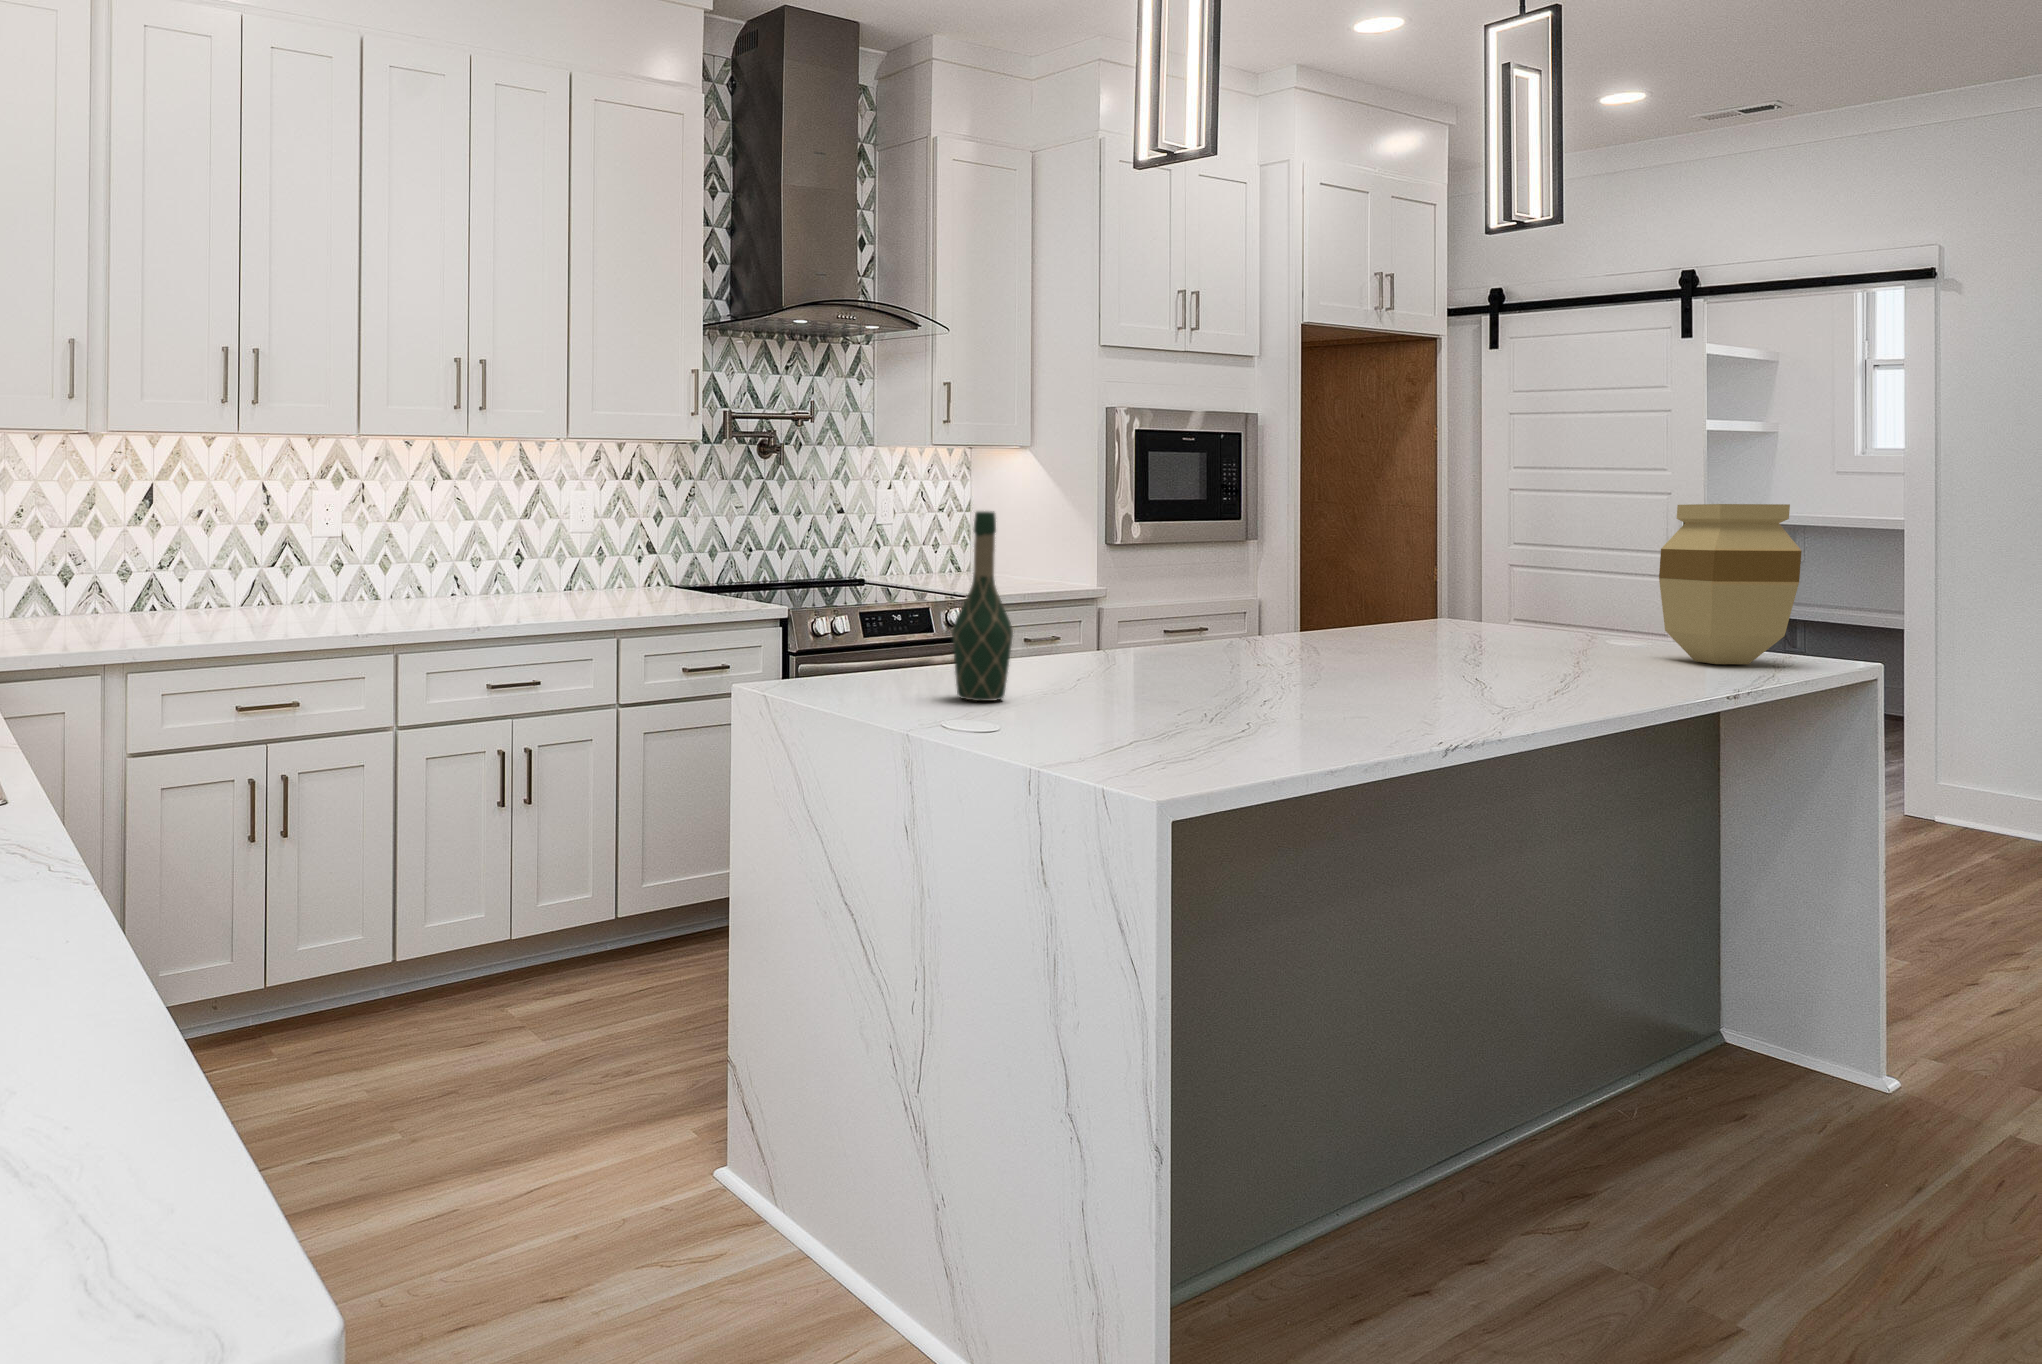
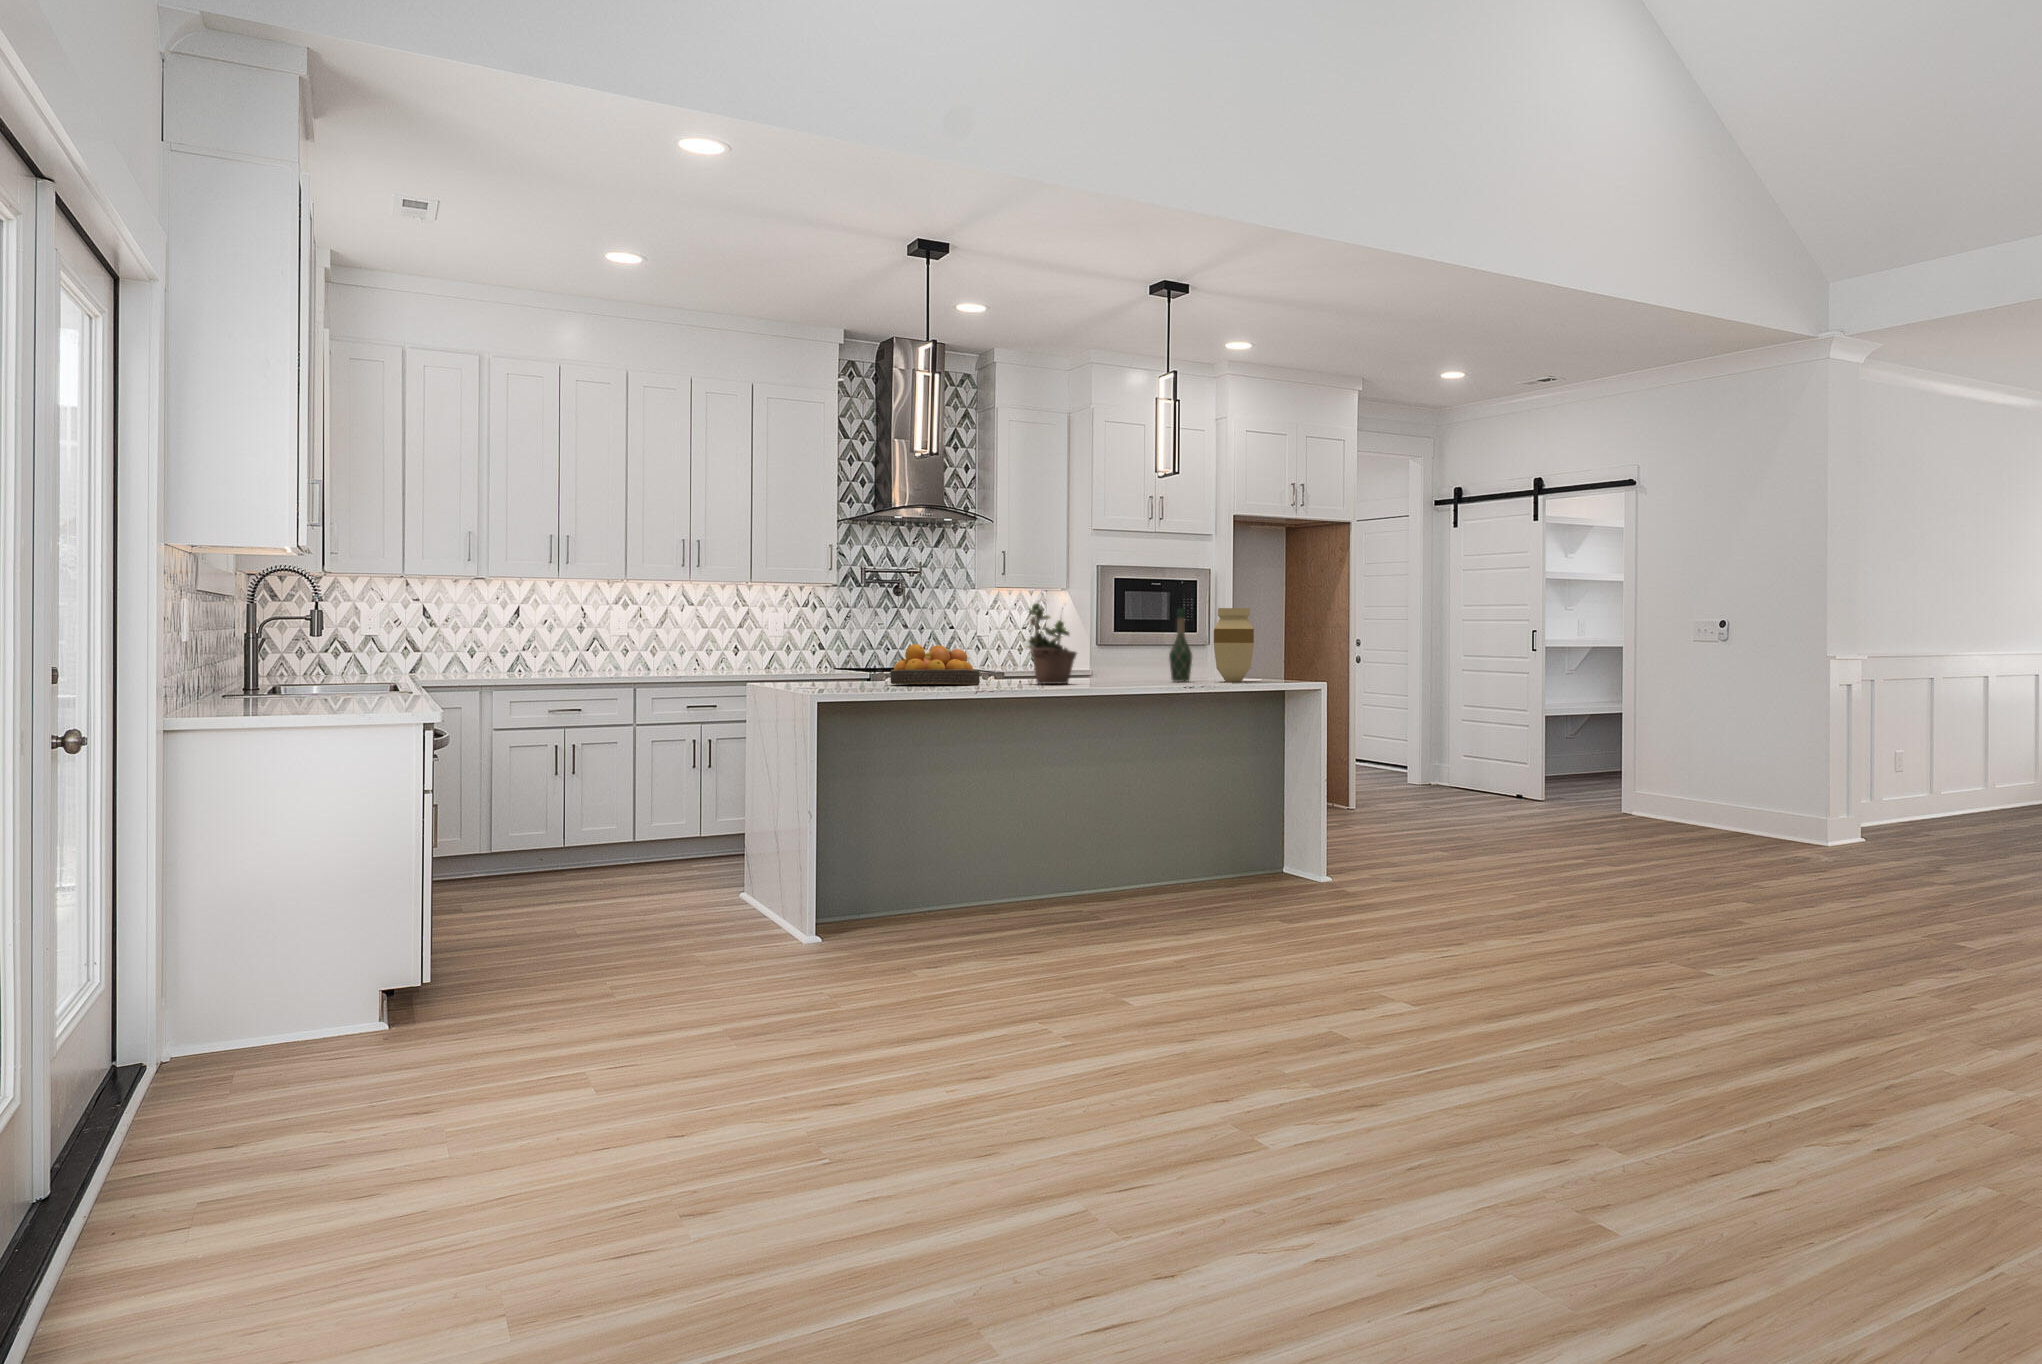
potted plant: none [1330,479,1477,686] -> present [1028,603,1077,684]
wine bottle: present [952,511,1013,701] -> present [1169,609,1192,682]
fruit bowl: none [1042,590,1253,694] -> present [890,644,980,685]

